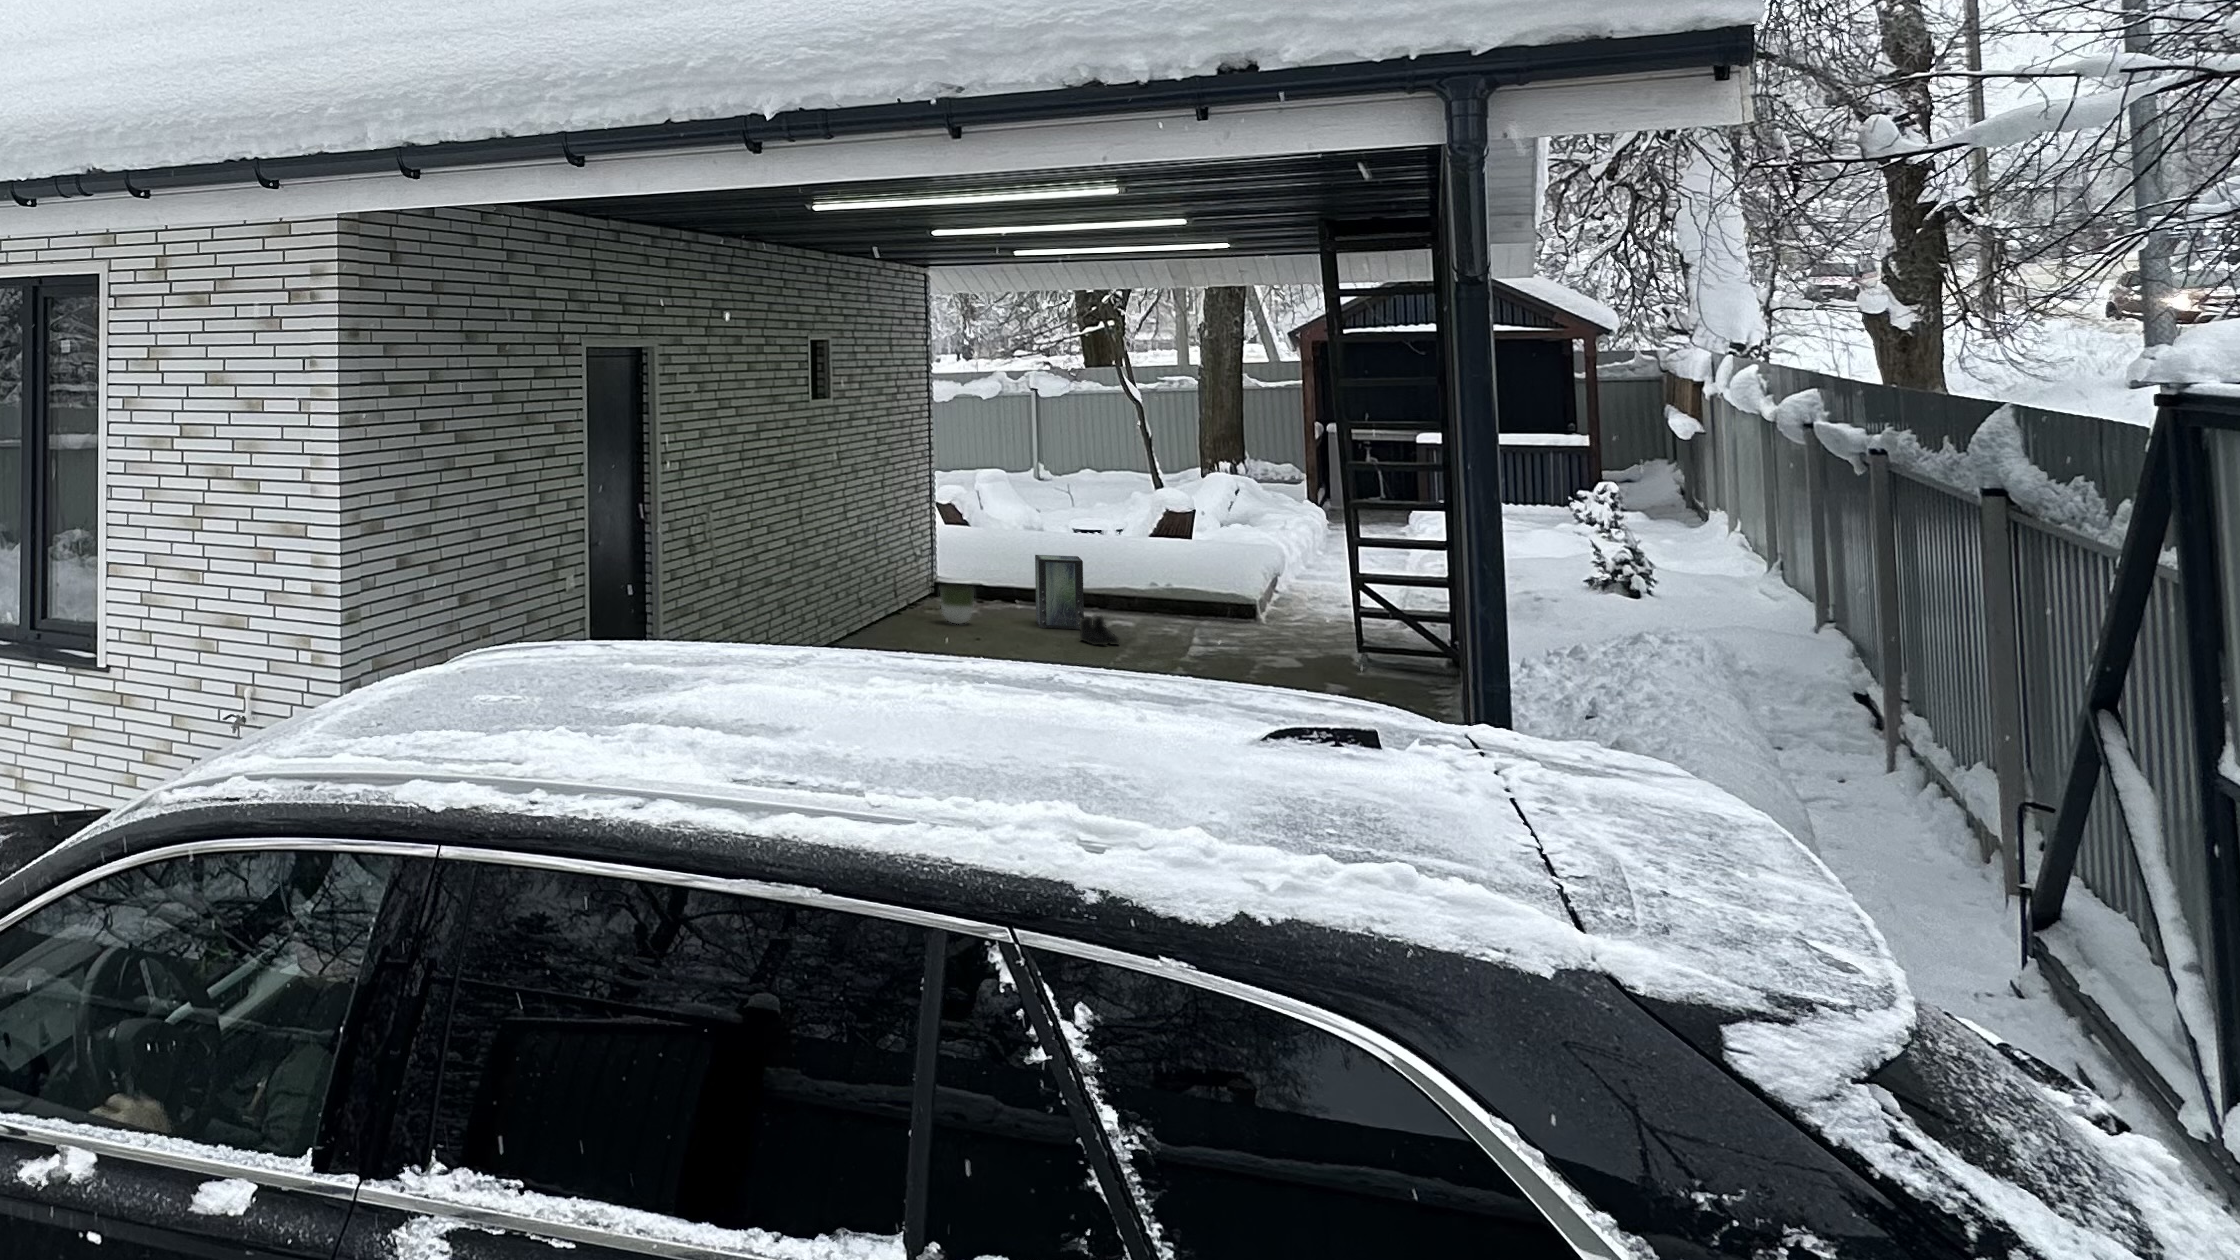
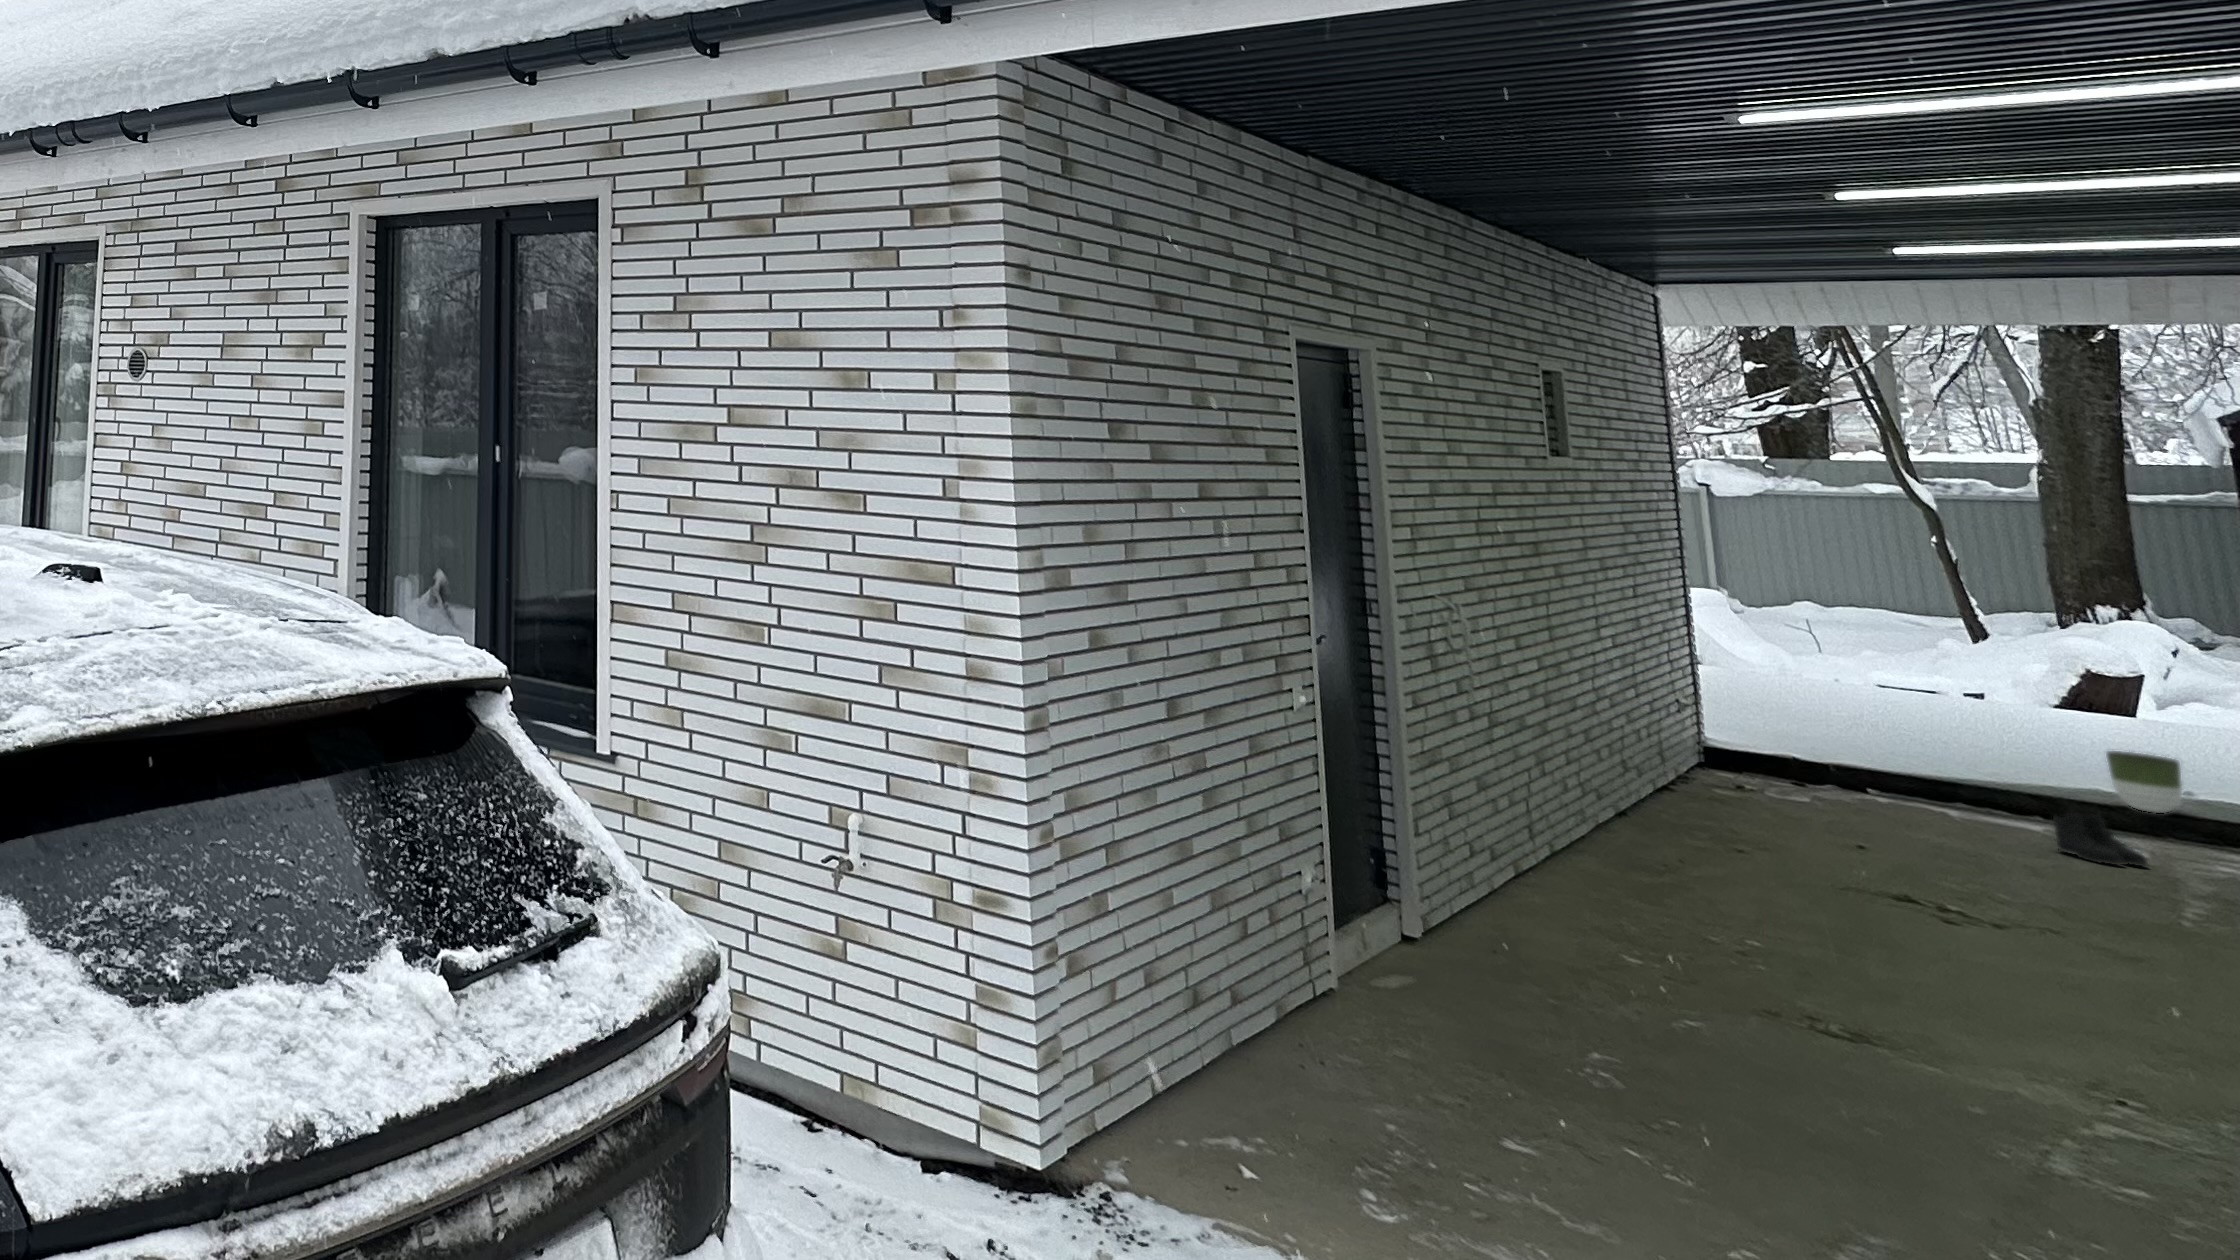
storage box: present [1035,555,1084,629] -> none [1912,703,2038,831]
planter: present [940,585,974,624] -> present [2106,751,2182,813]

